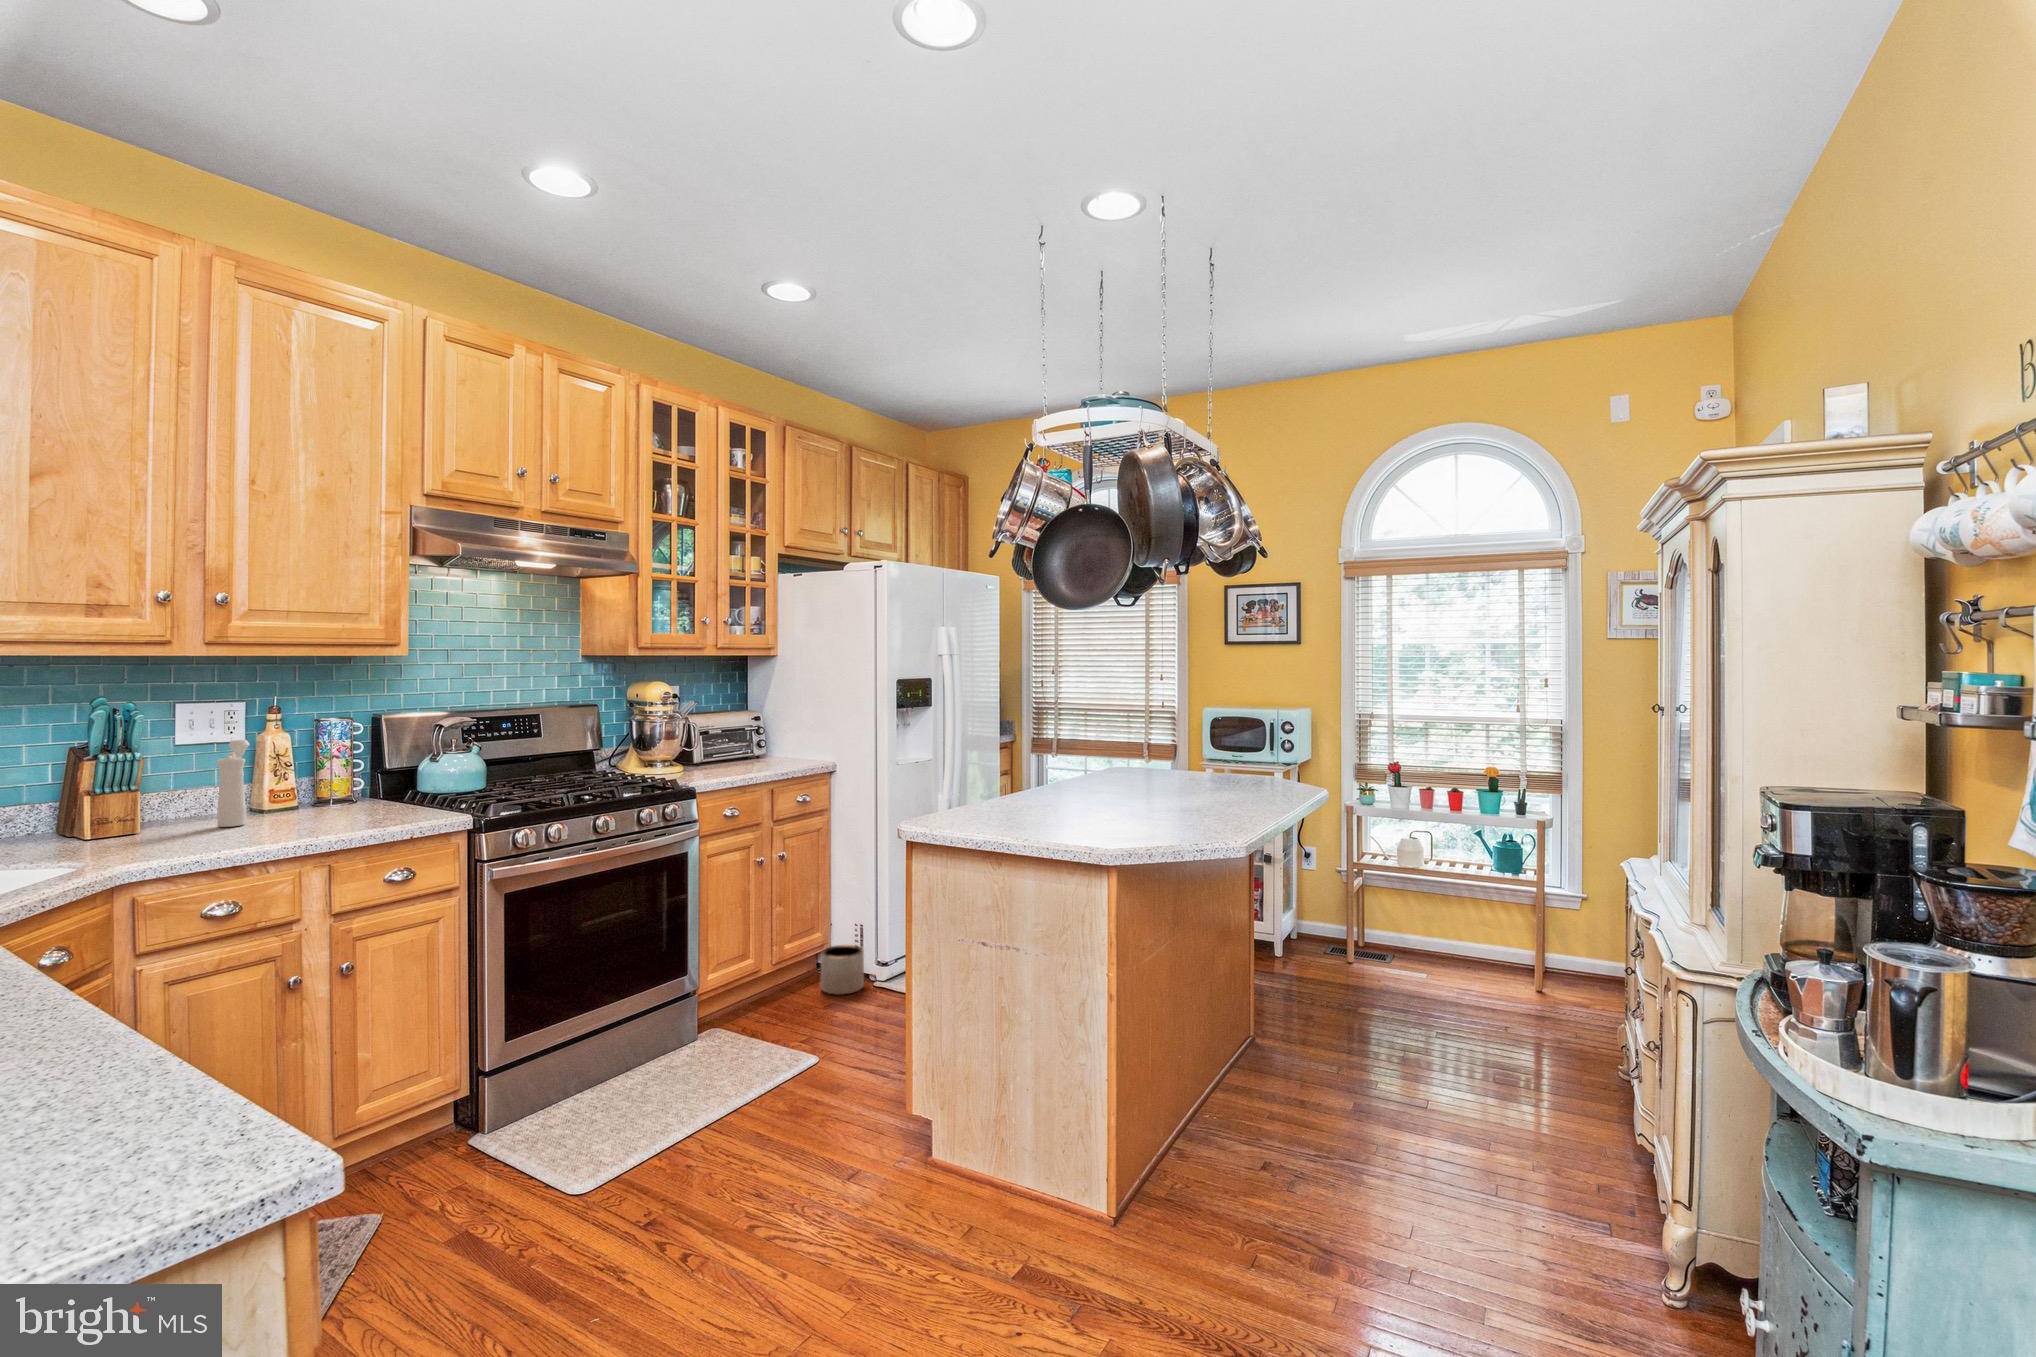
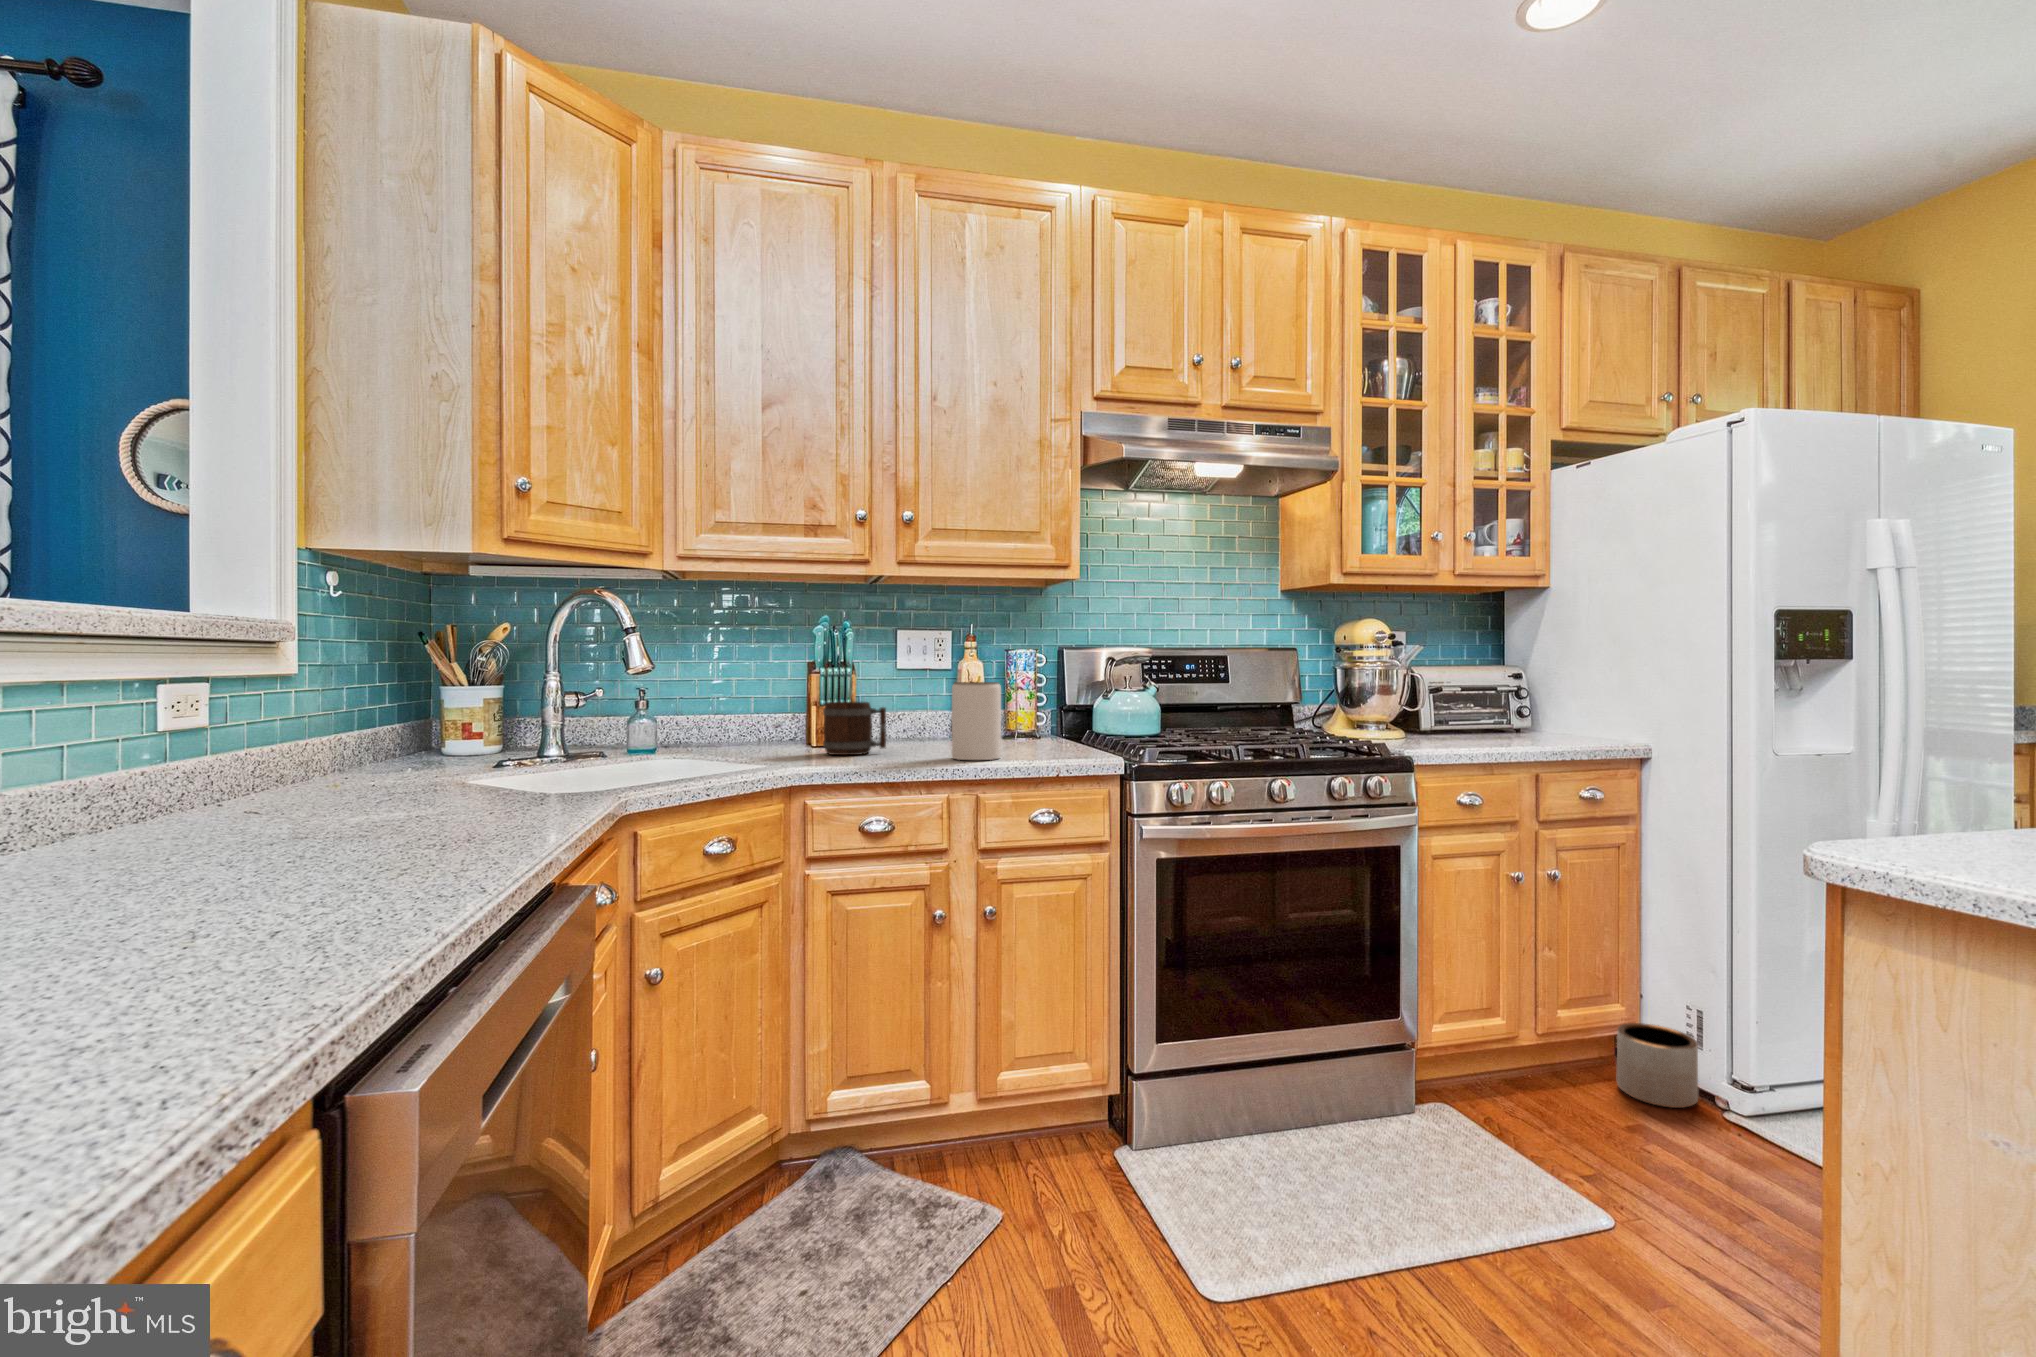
pepper mill: present [217,740,250,827] -> none [909,665,942,749]
jar: none [294,760,351,834] -> present [952,682,1001,760]
mug: none [112,786,200,845] -> present [823,702,886,755]

